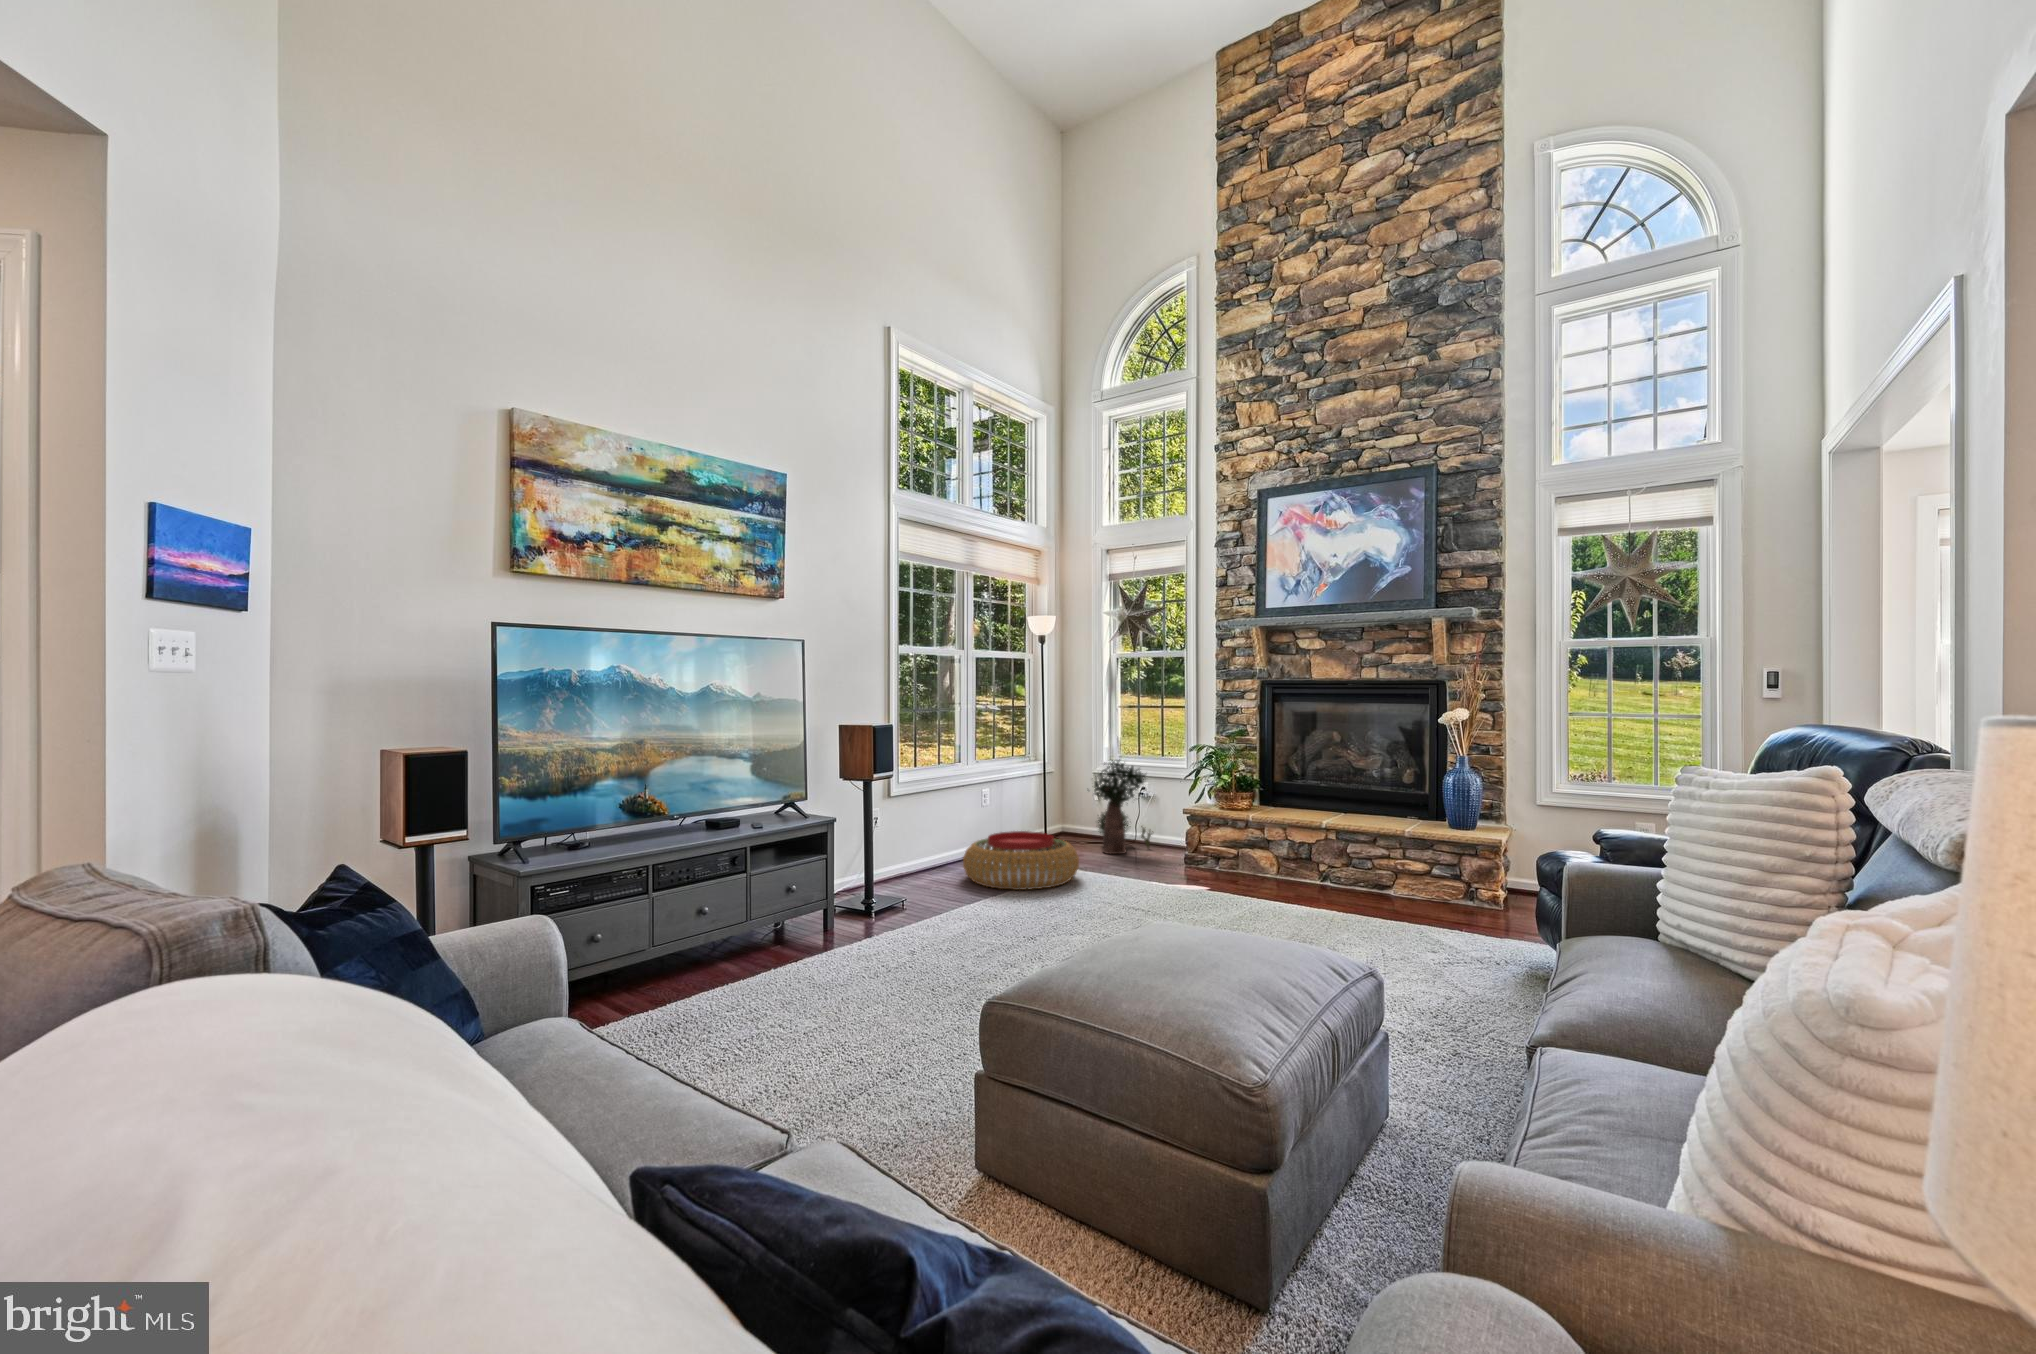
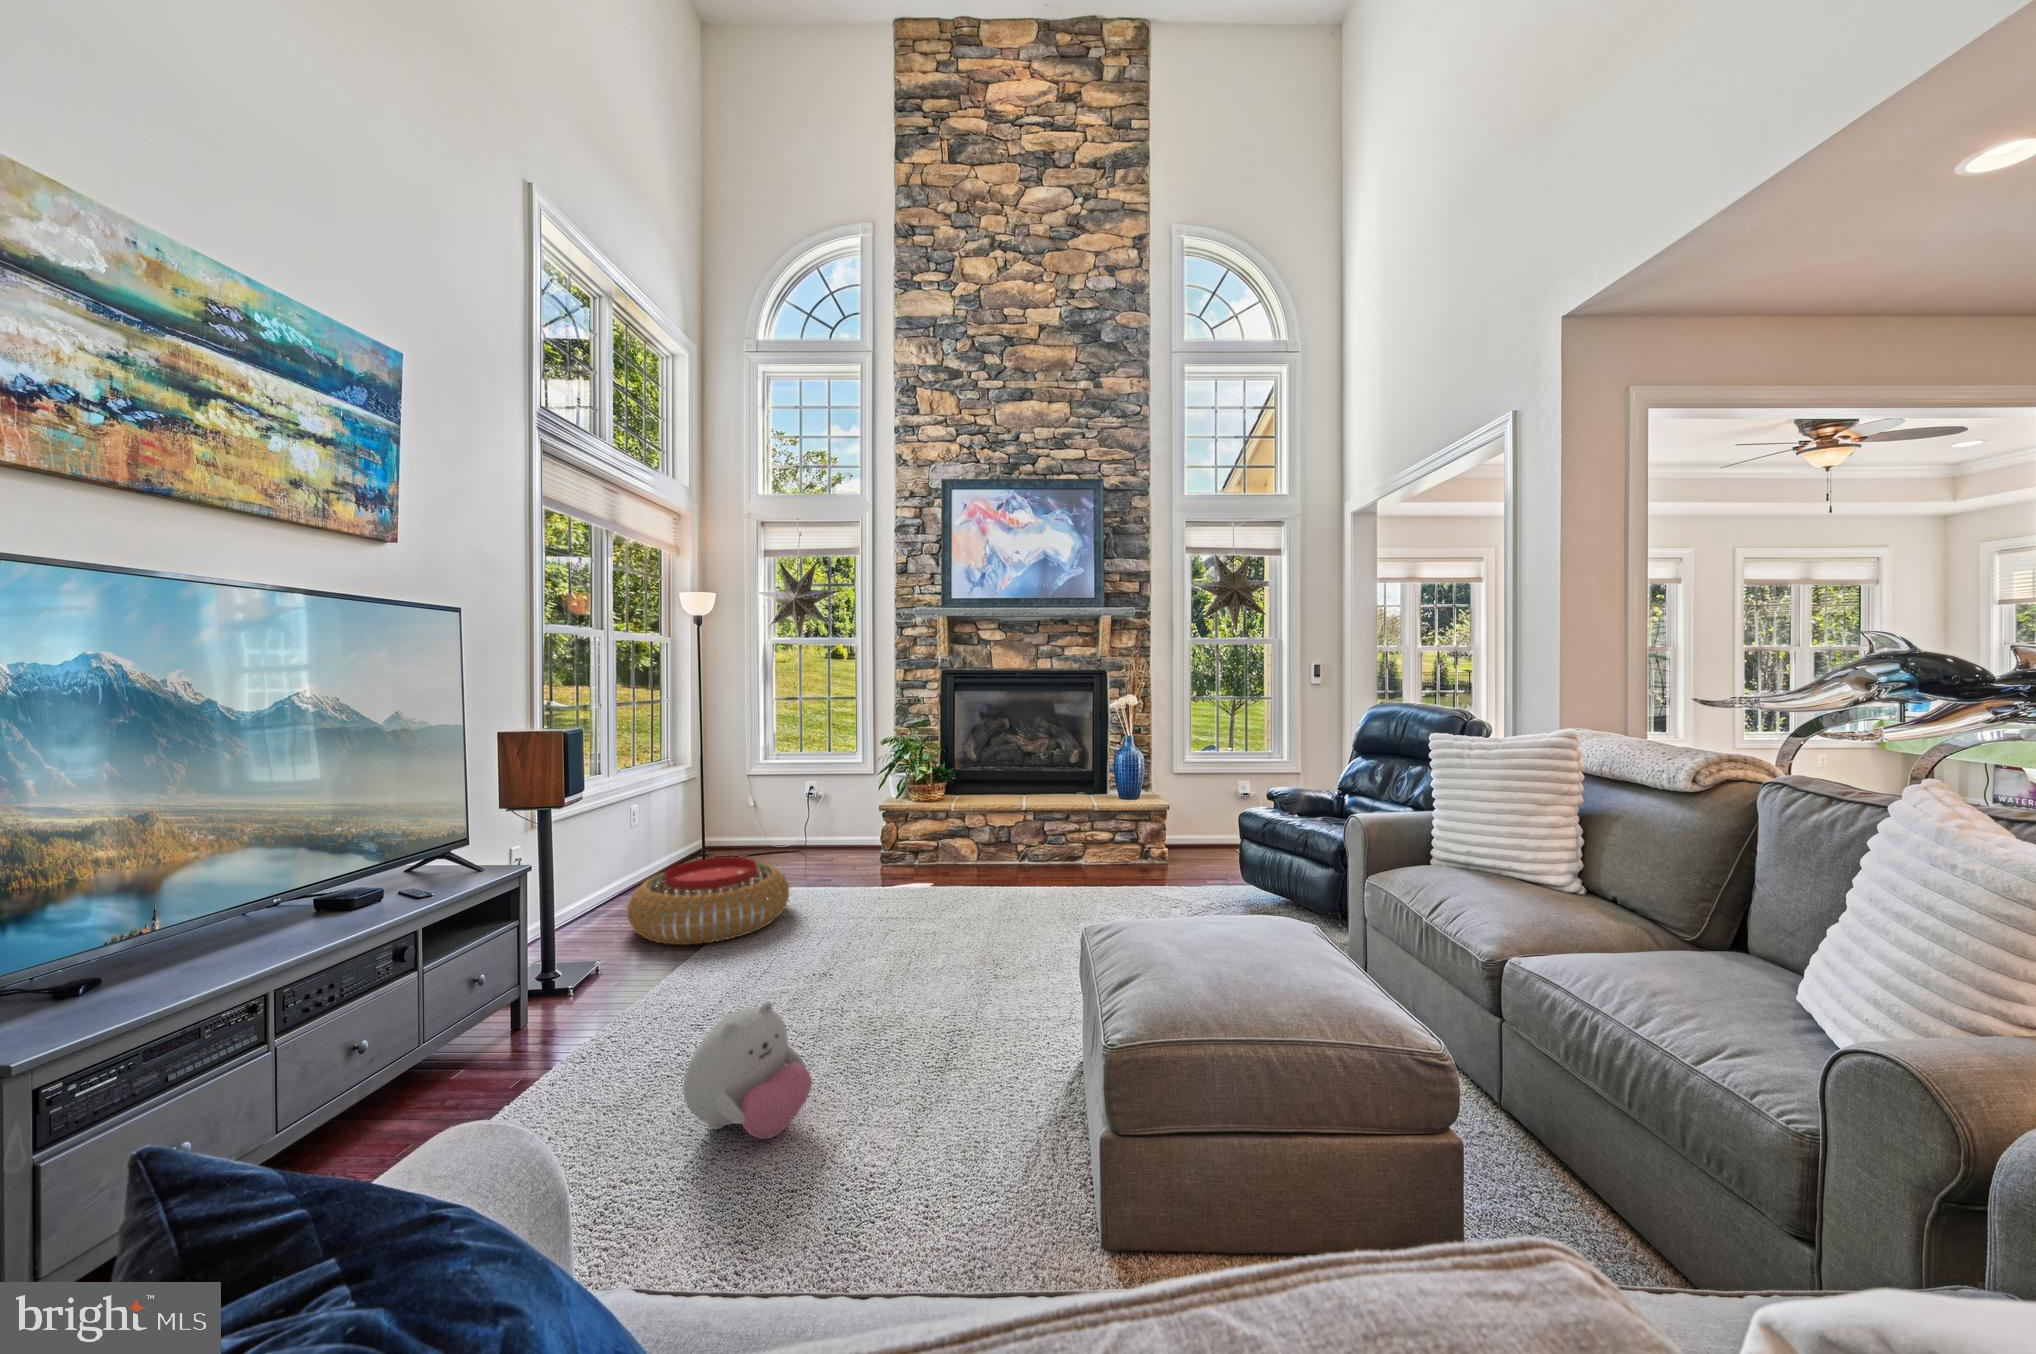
potted plant: present [1094,760,1153,854] -> none [759,755,828,864]
plush toy: none [912,893,984,974] -> present [683,1001,812,1139]

